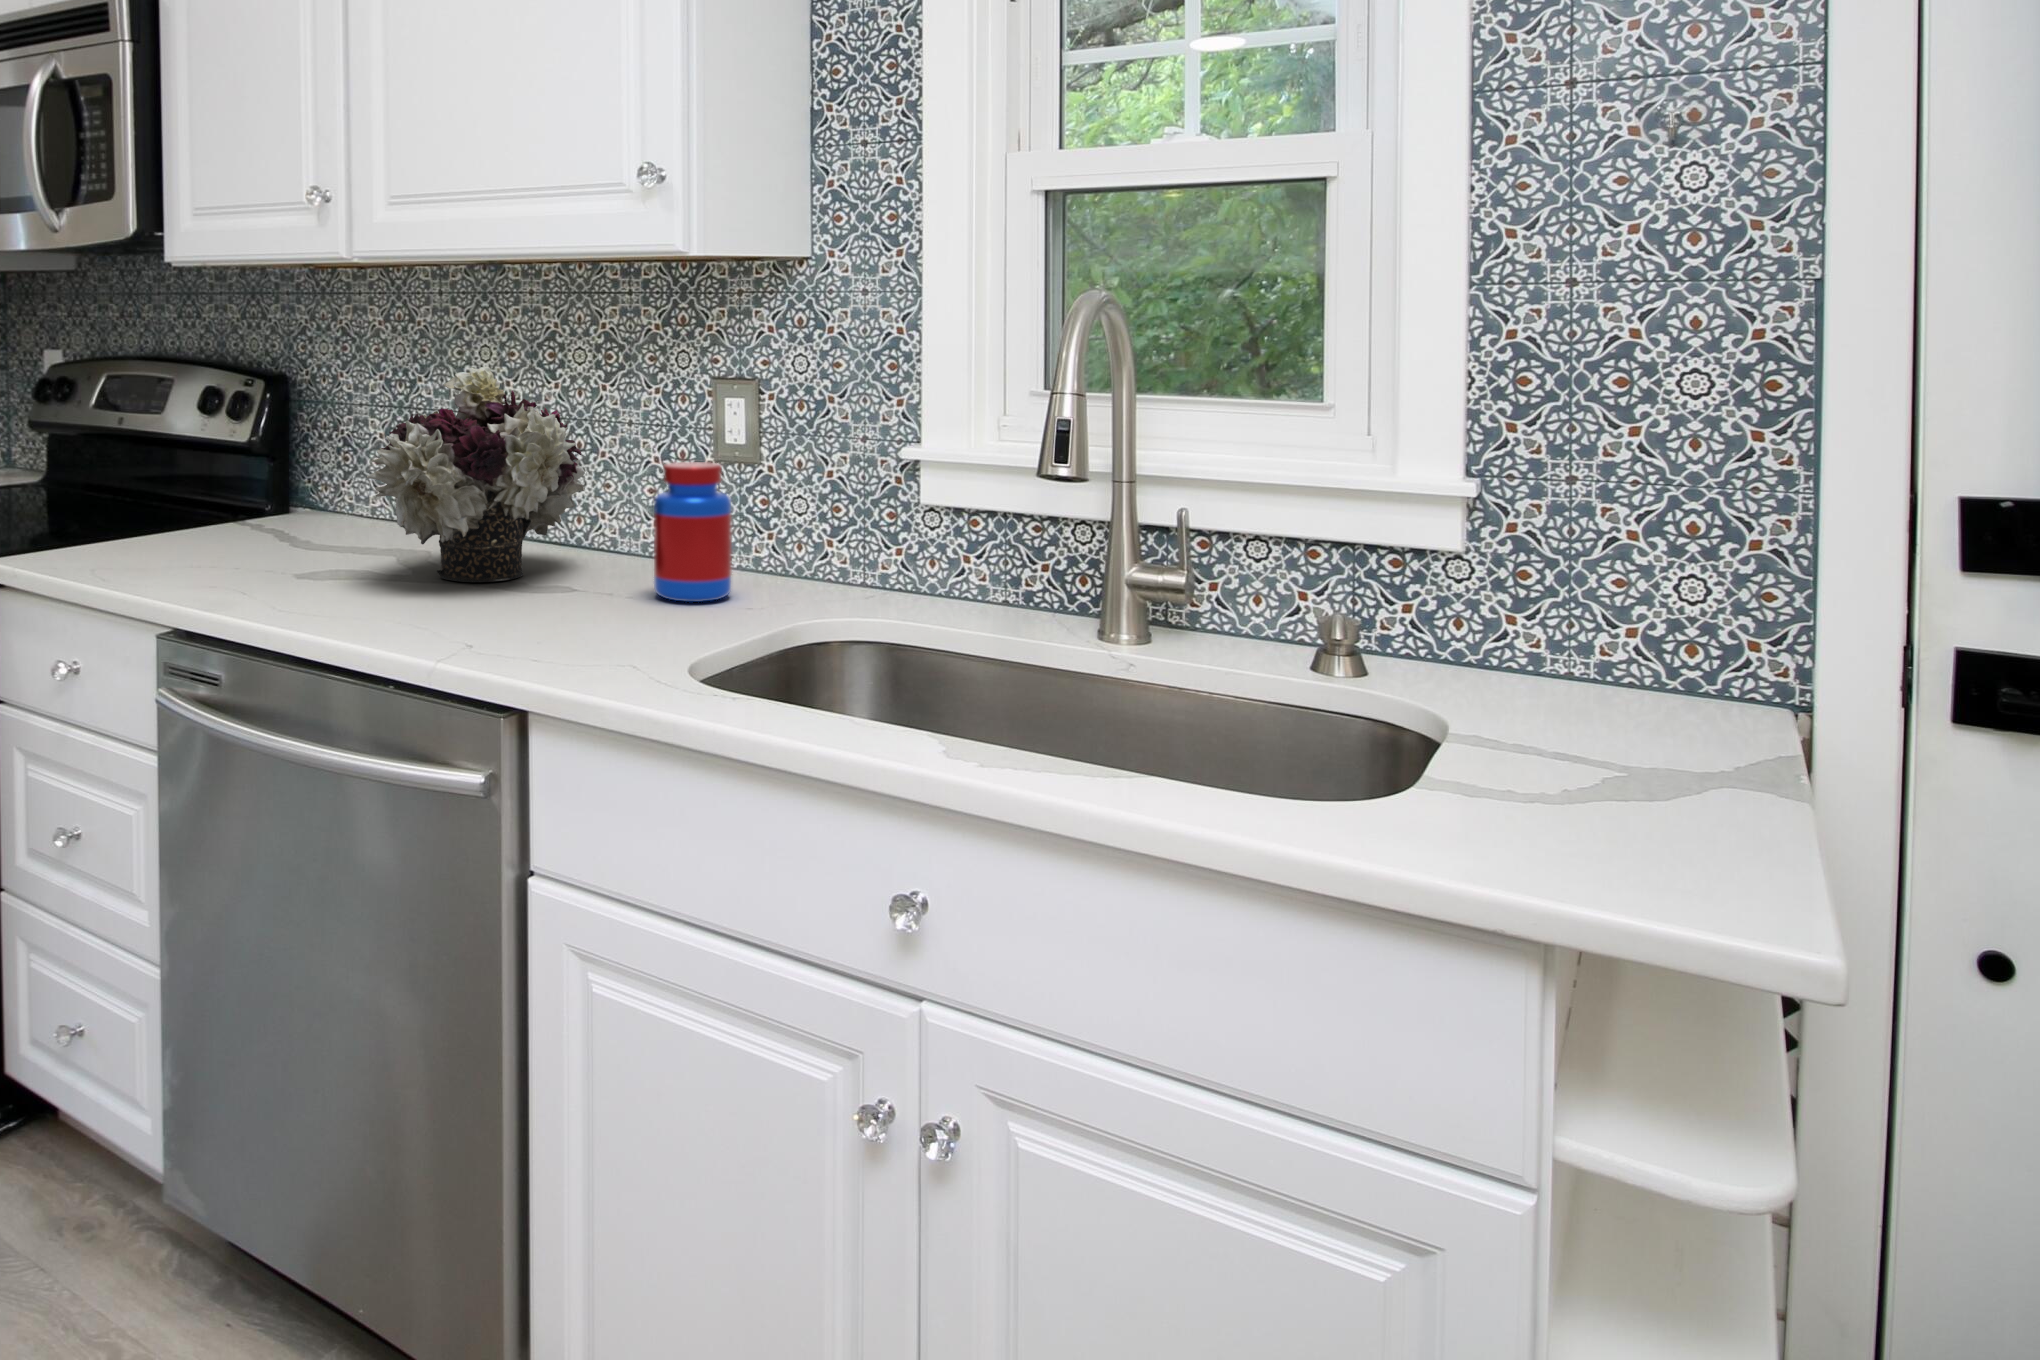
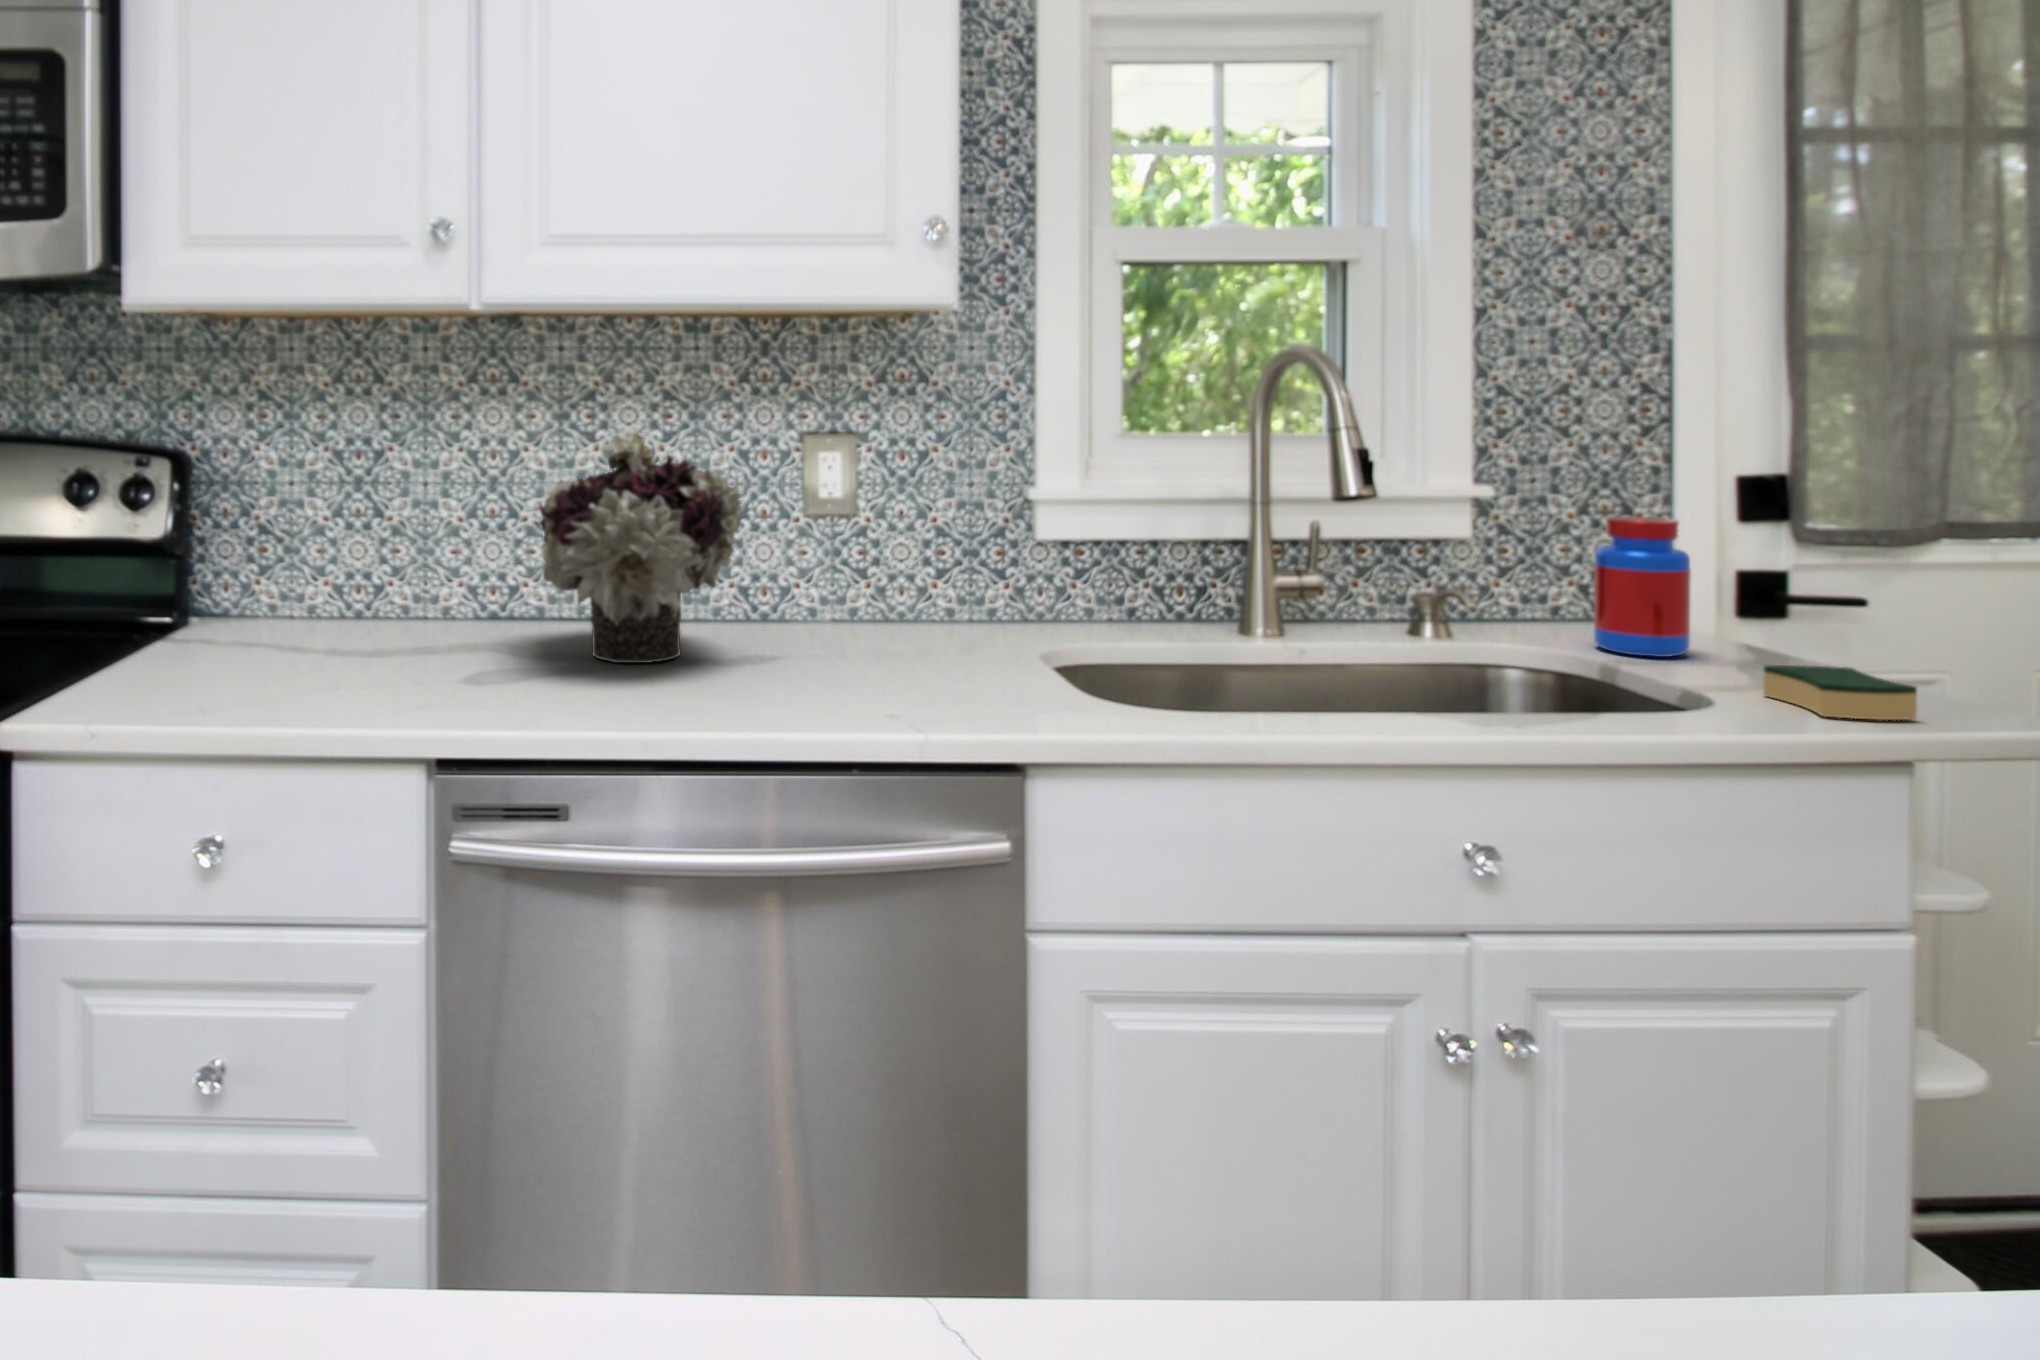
jar: present [654,462,732,602] -> present [1594,516,1691,657]
sponge: none [1520,755,1694,863] -> present [1764,665,1917,720]

